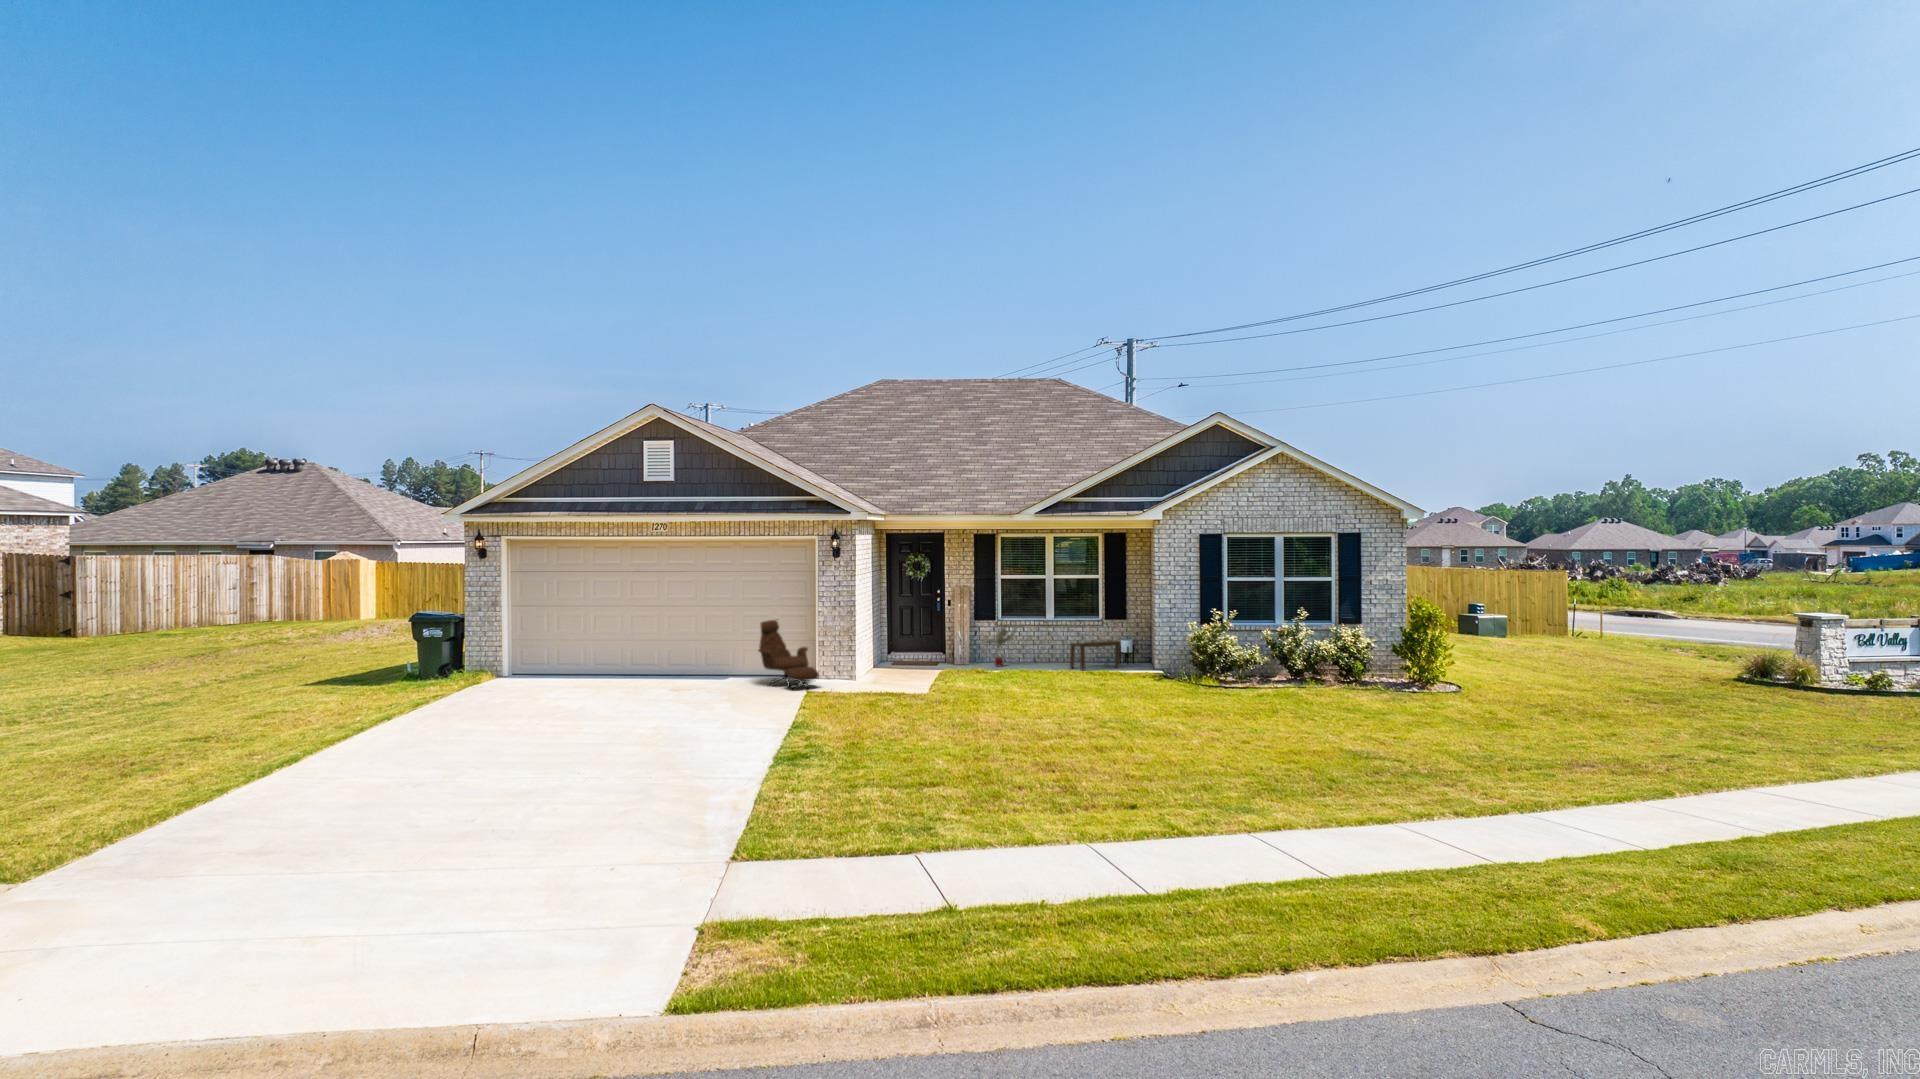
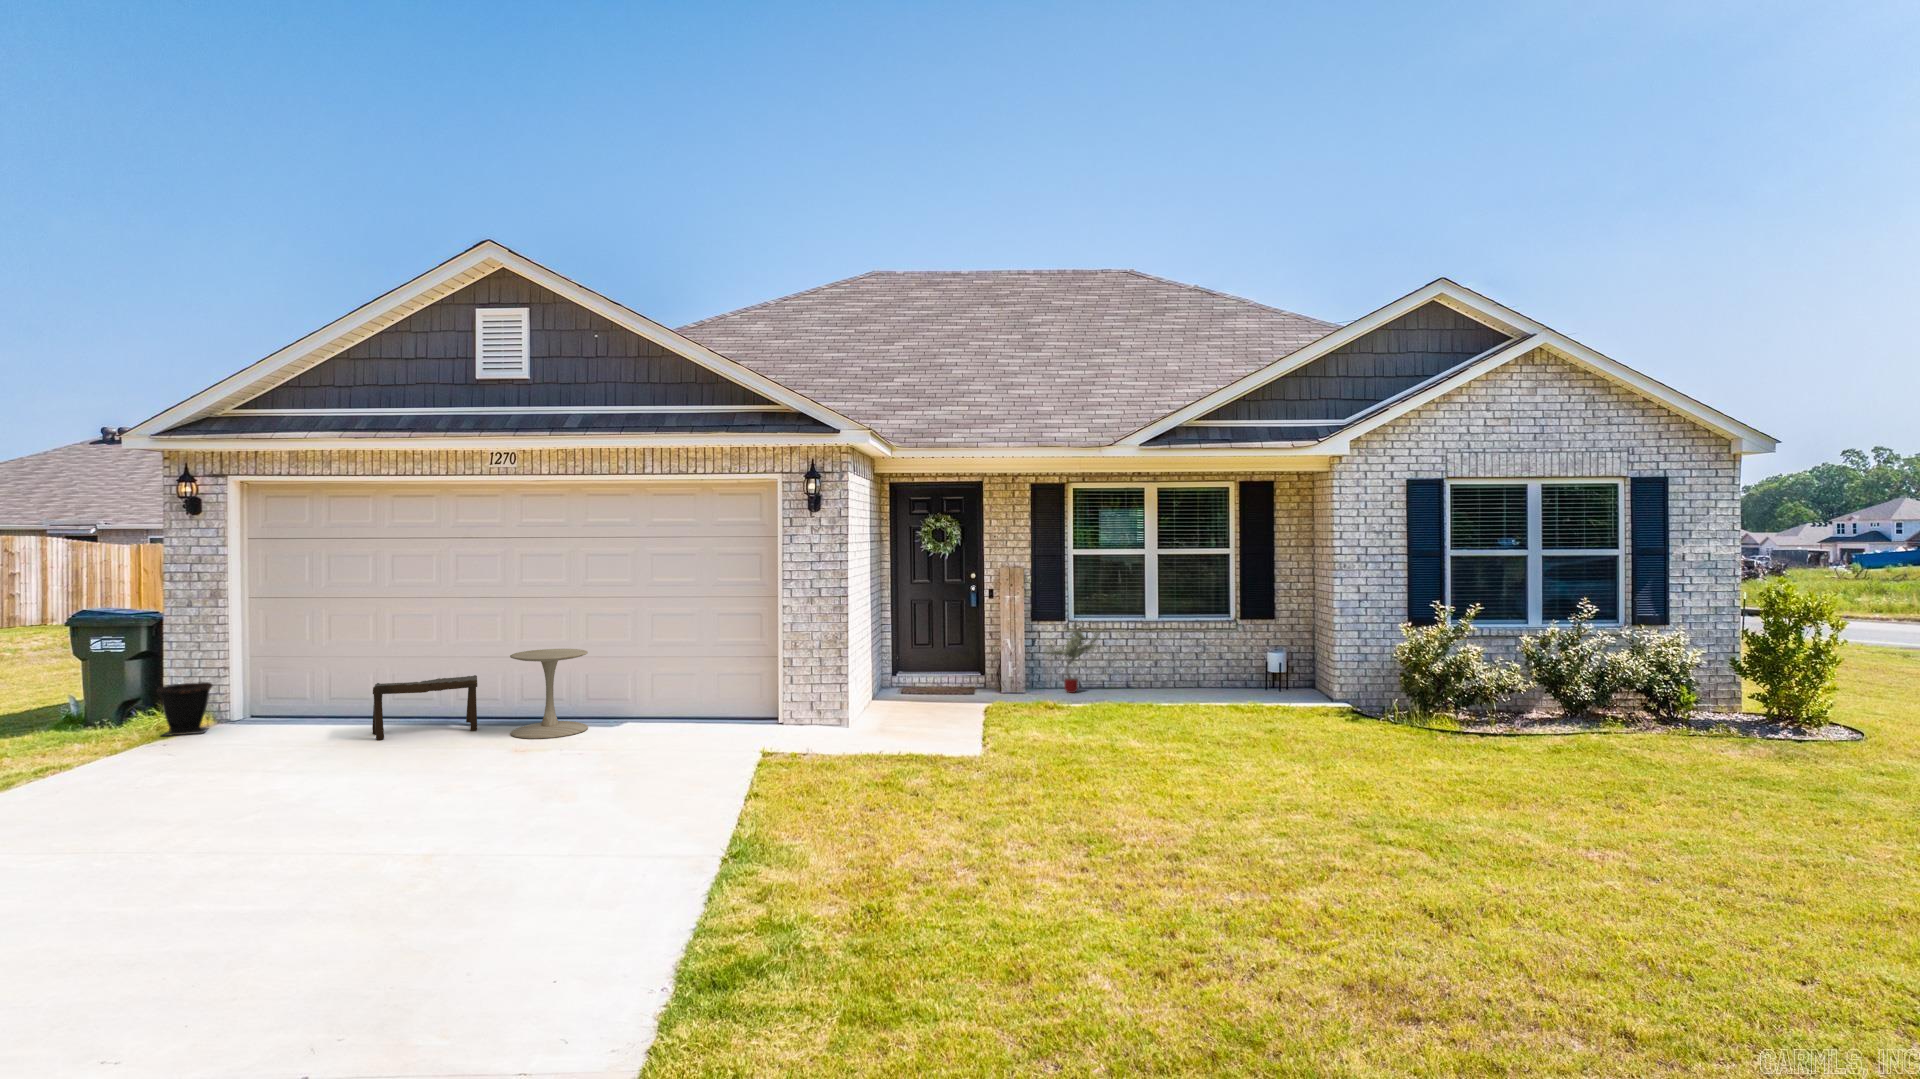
lounge chair: present [758,620,819,687] -> none [678,620,786,746]
pedestal table: none [663,636,706,687] -> present [510,649,588,739]
bench: present [1070,640,1120,670] -> present [372,675,477,740]
bucket: none [465,655,494,685] -> present [157,682,212,736]

